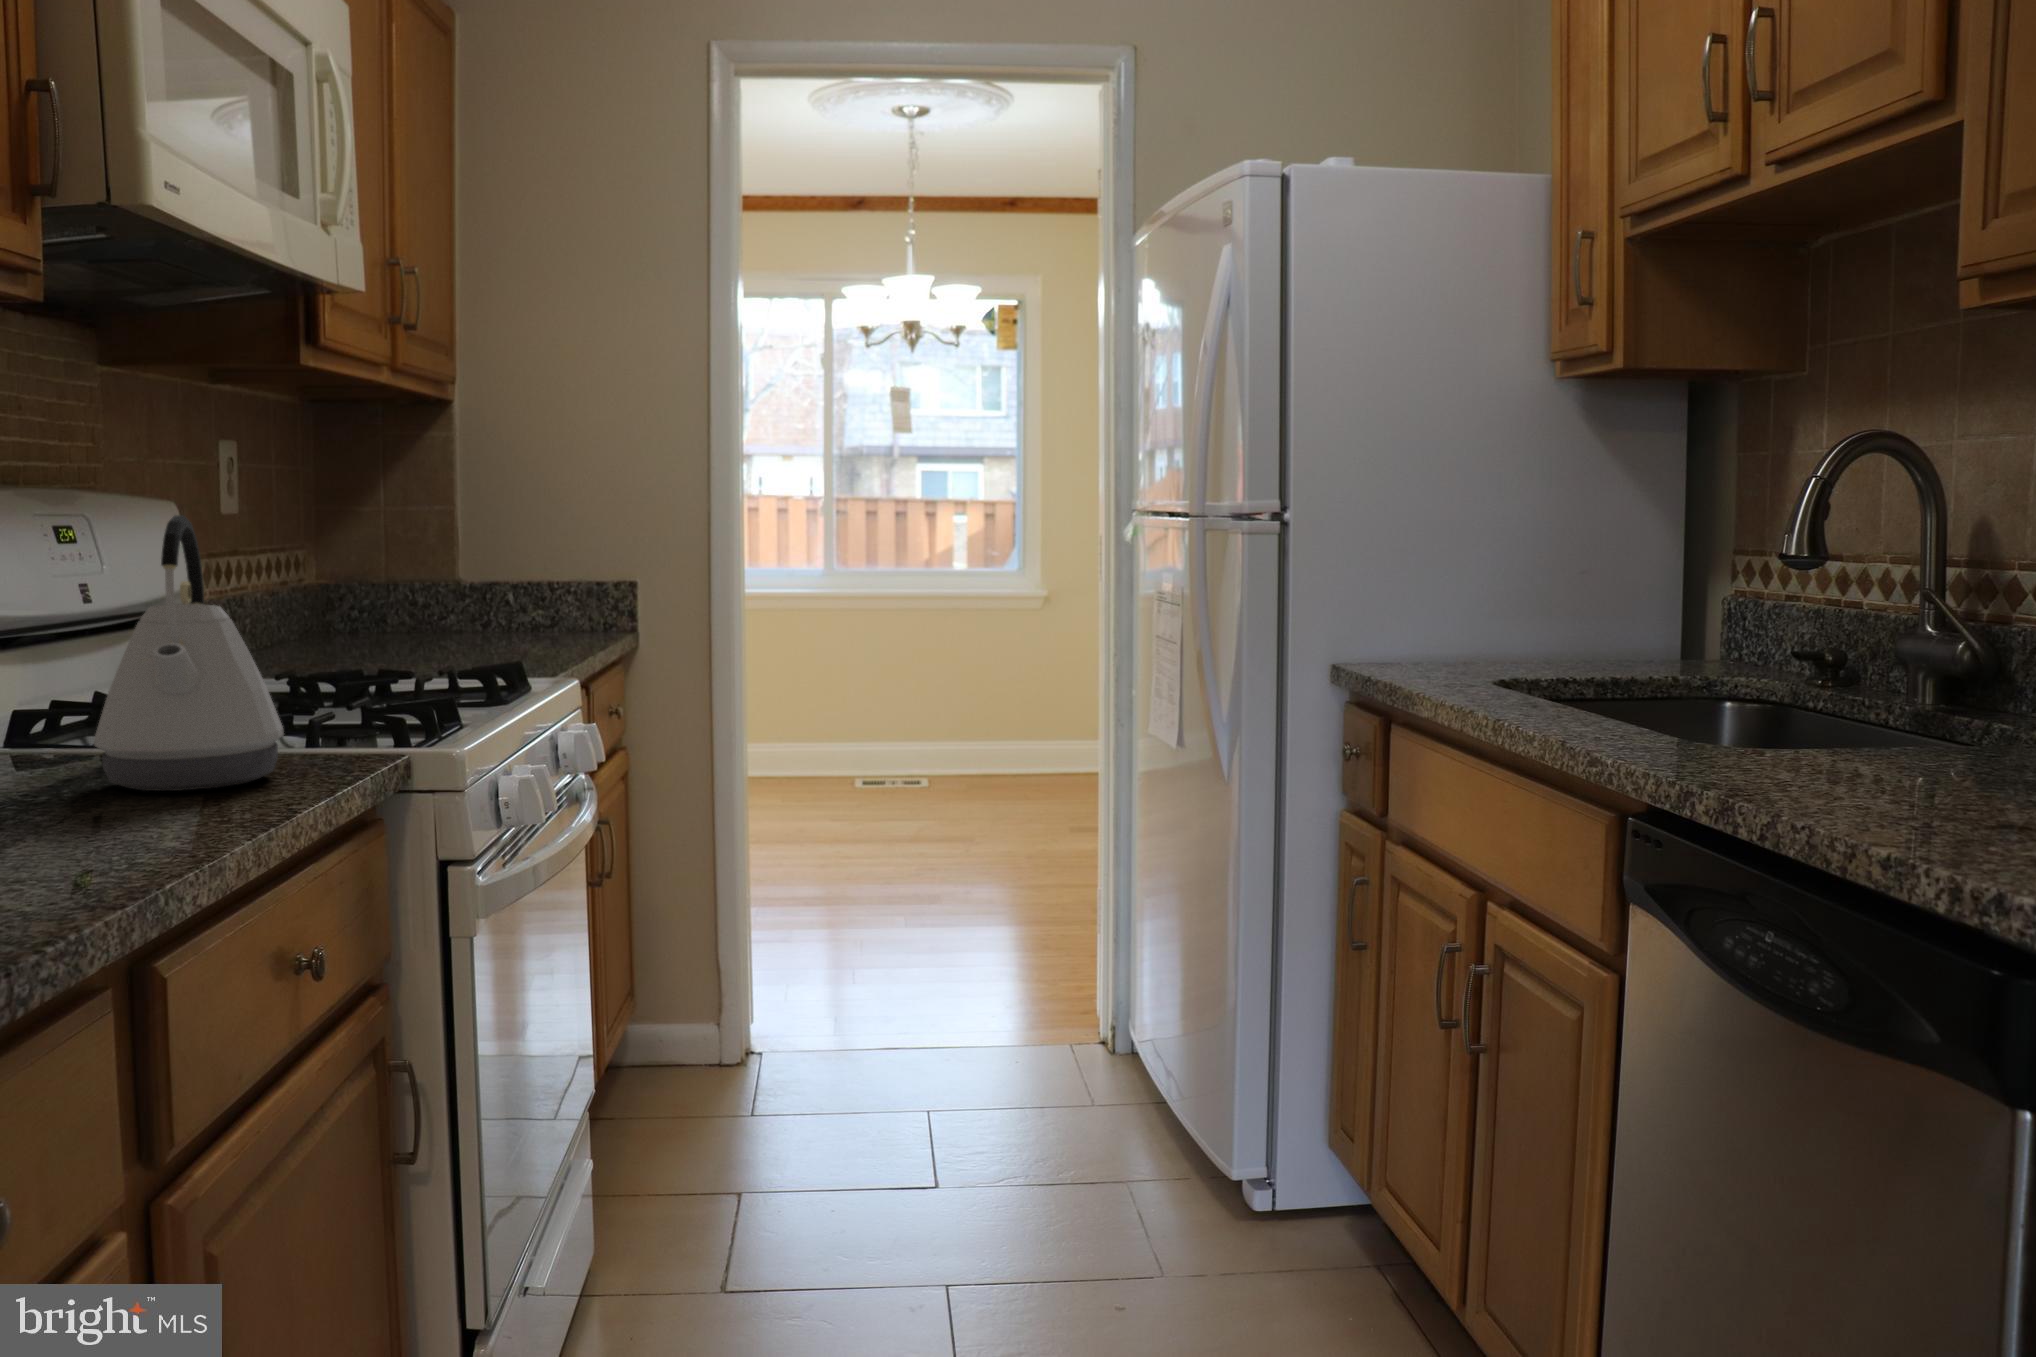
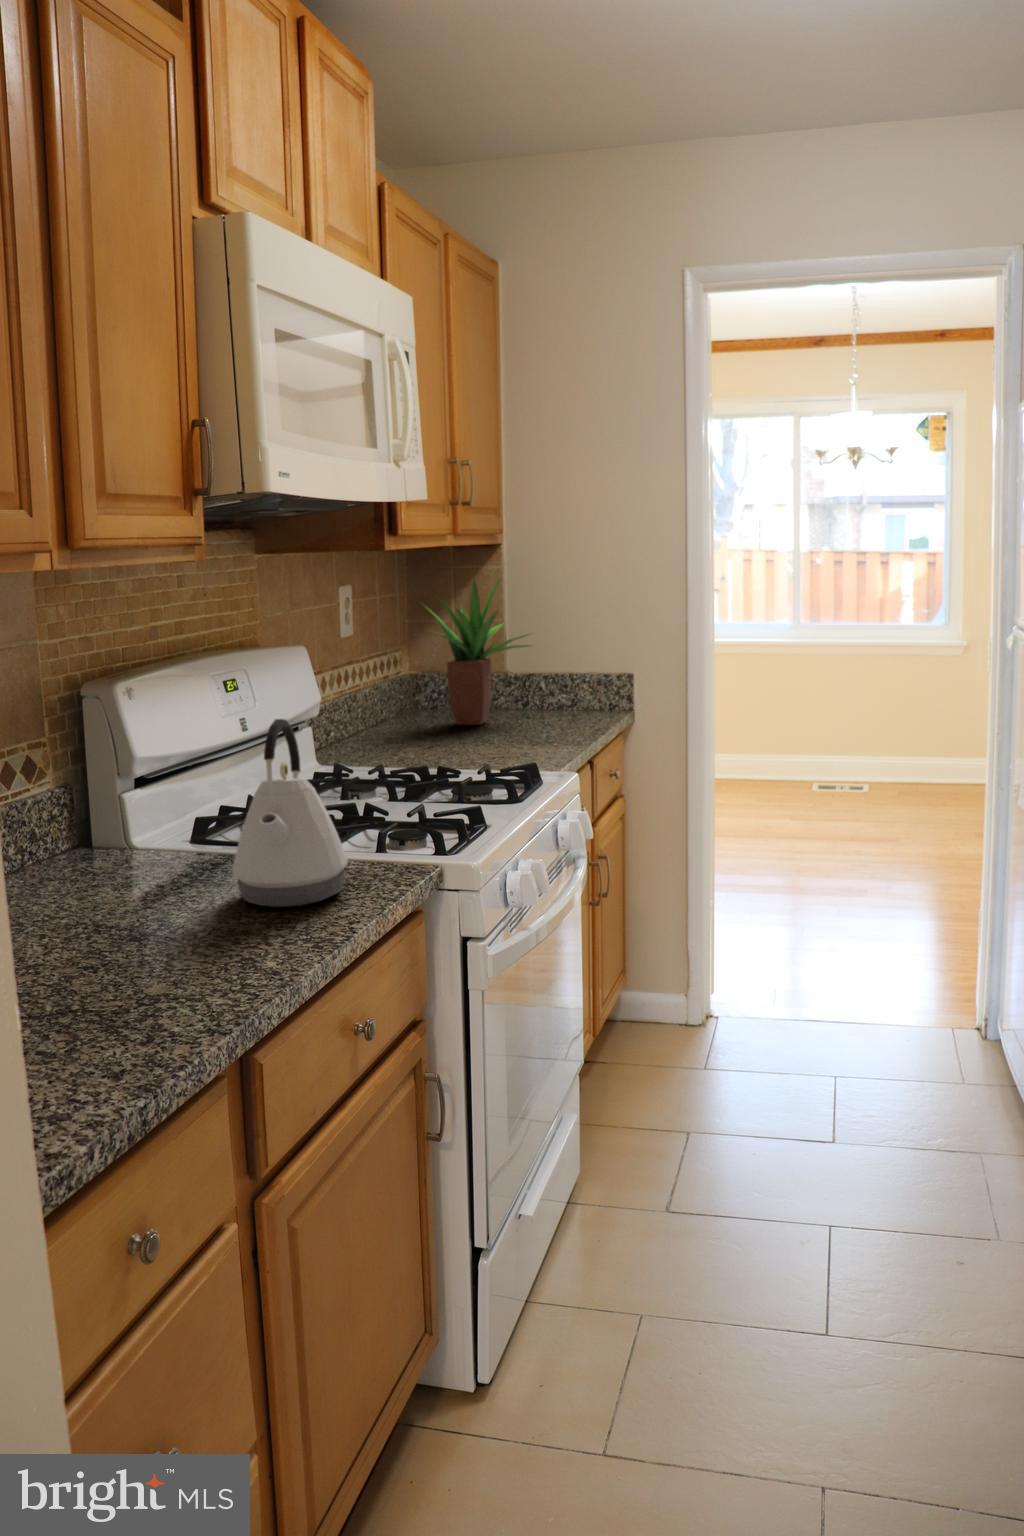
potted plant: none [321,426,503,642] -> present [420,579,530,725]

